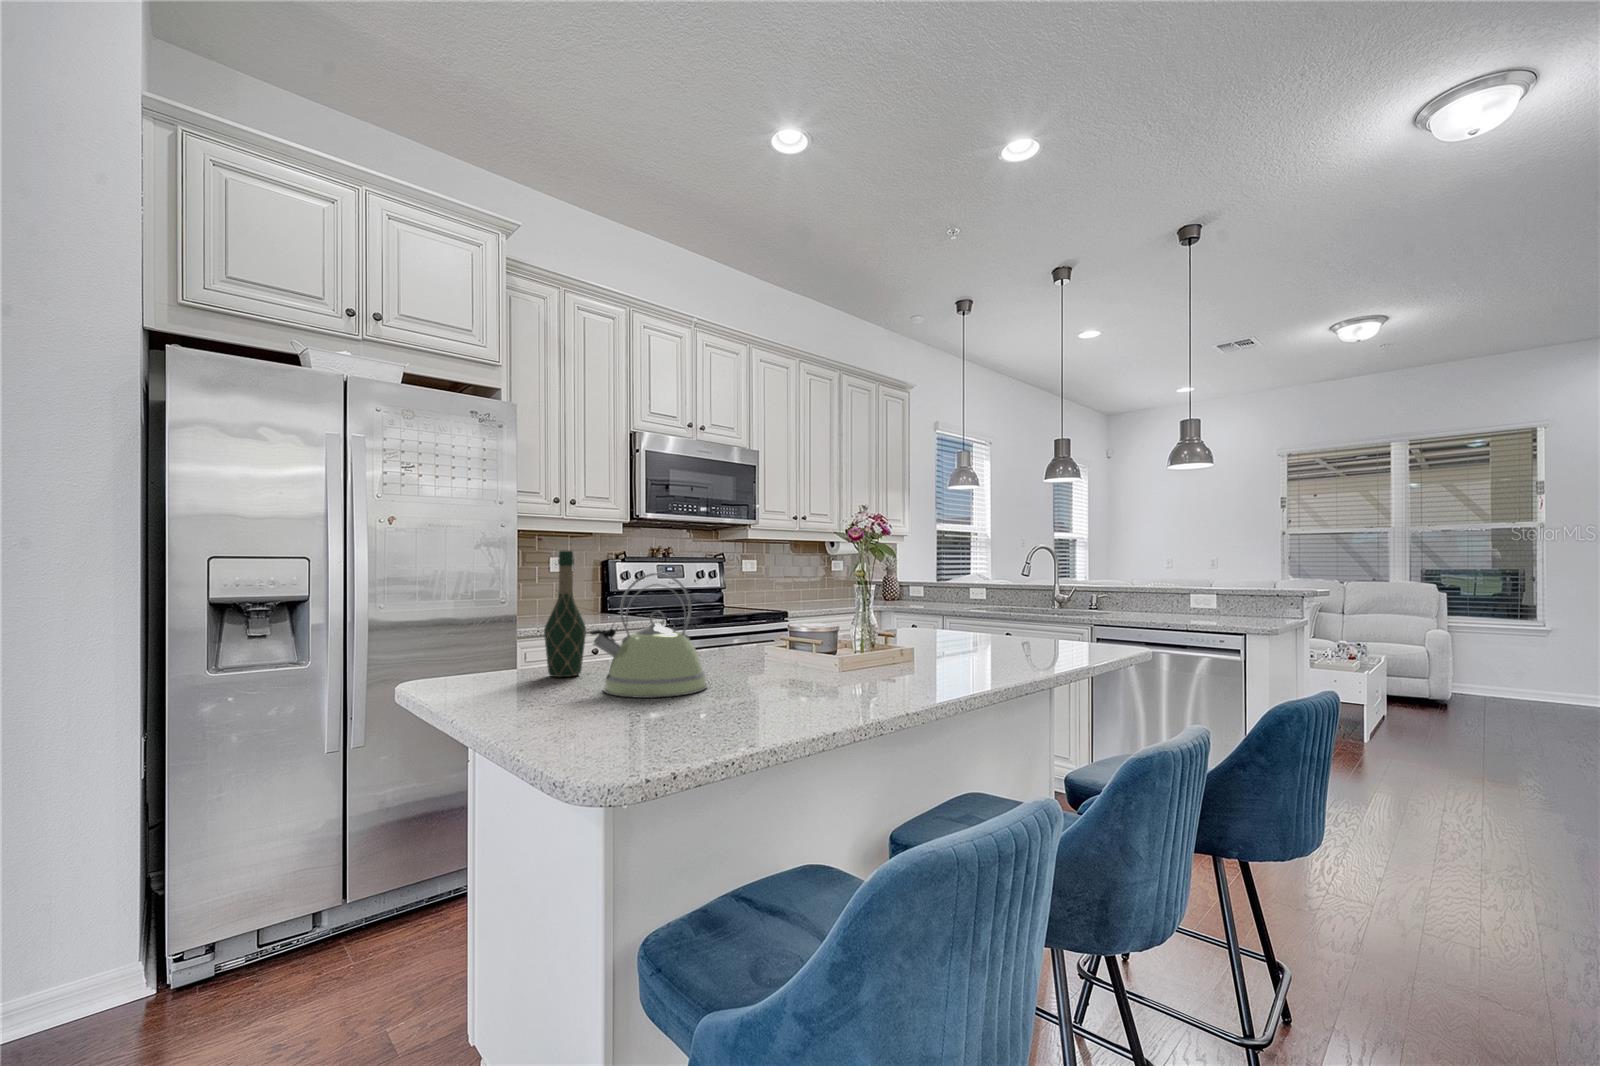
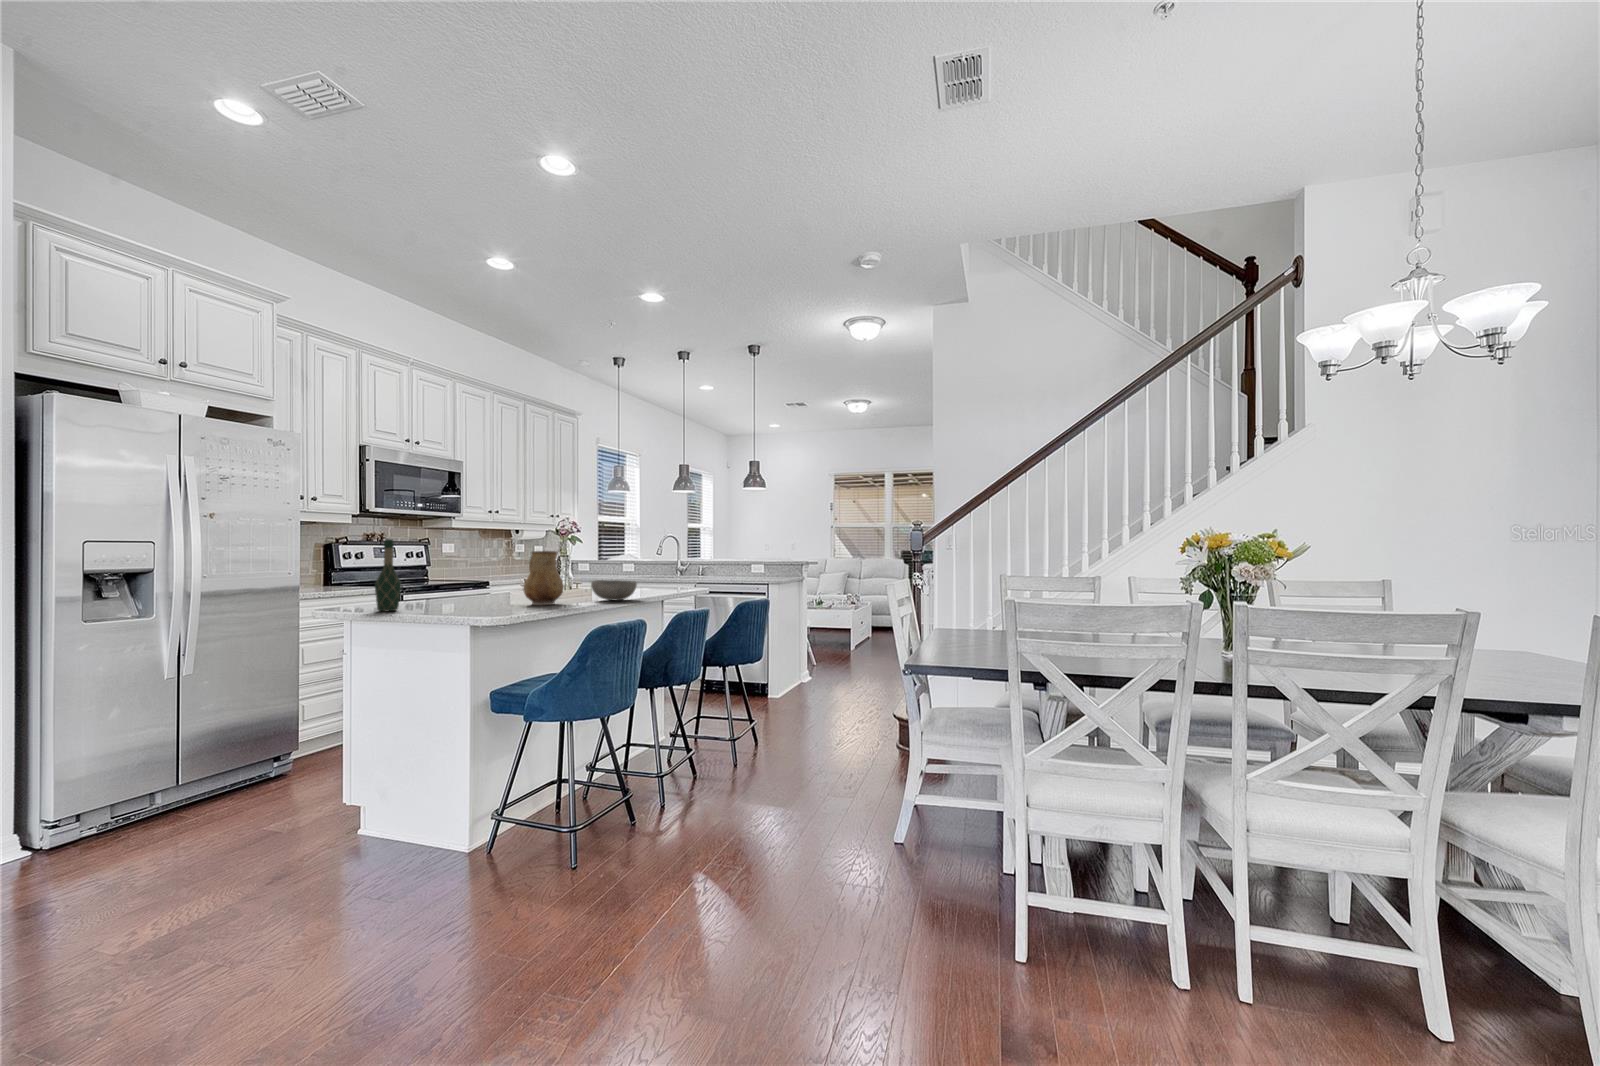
ceramic pitcher: none [784,571,857,677] -> present [523,551,564,605]
kettle: present [590,573,707,698] -> none [421,552,486,614]
bowl: none [911,627,1000,670] -> present [591,580,637,601]

